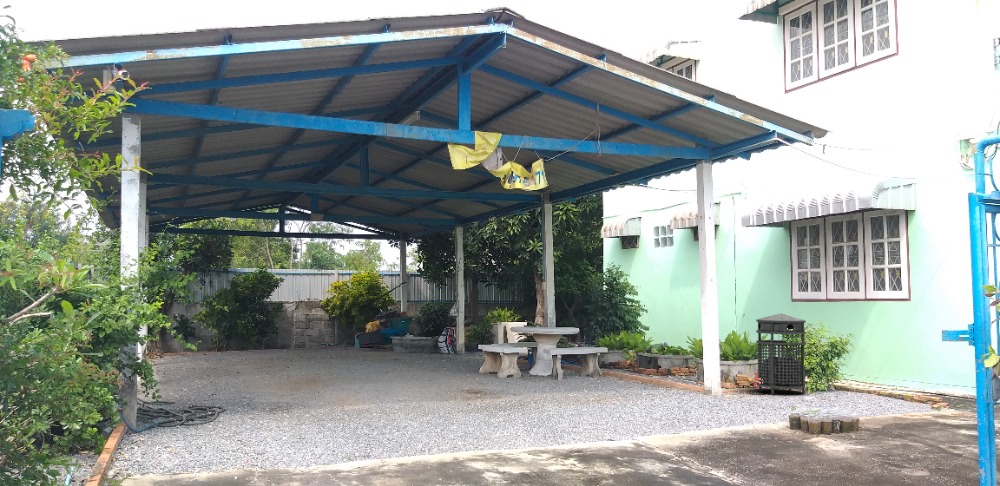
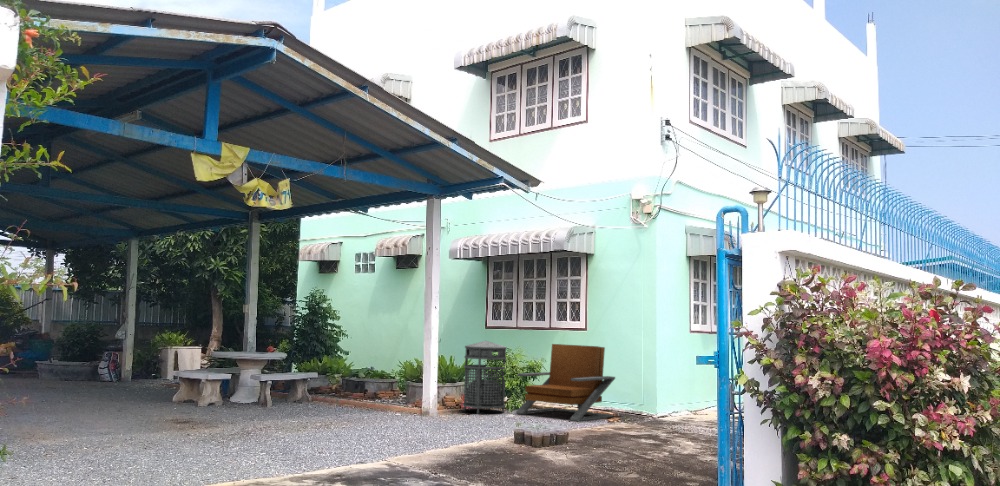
lounge chair: none [818,317,945,407] -> present [516,344,615,421]

